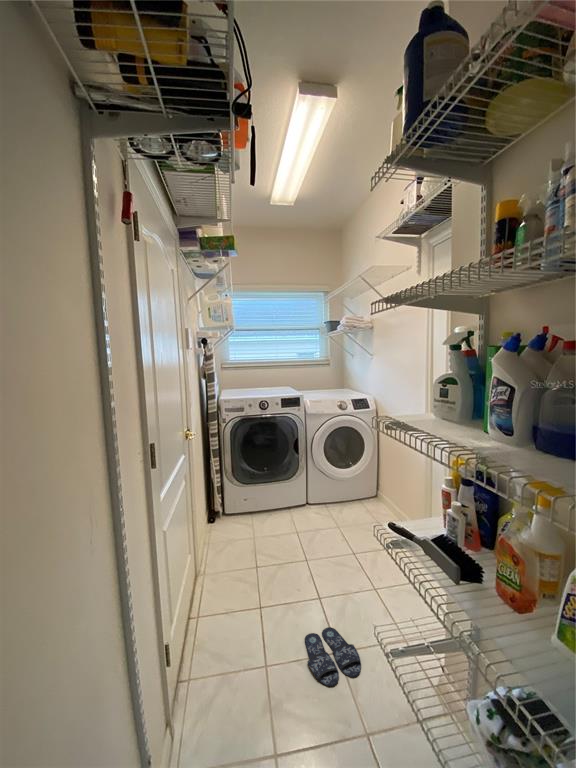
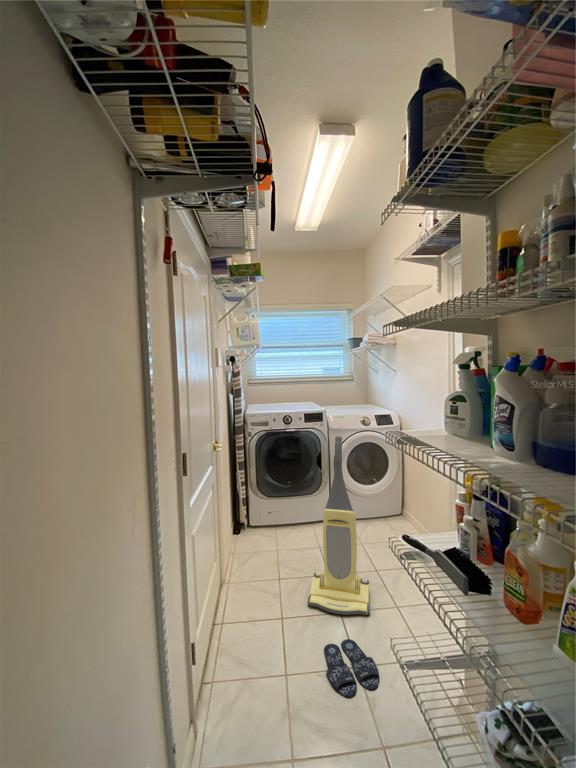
vacuum cleaner: none [287,422,350,603] -> present [308,436,370,615]

